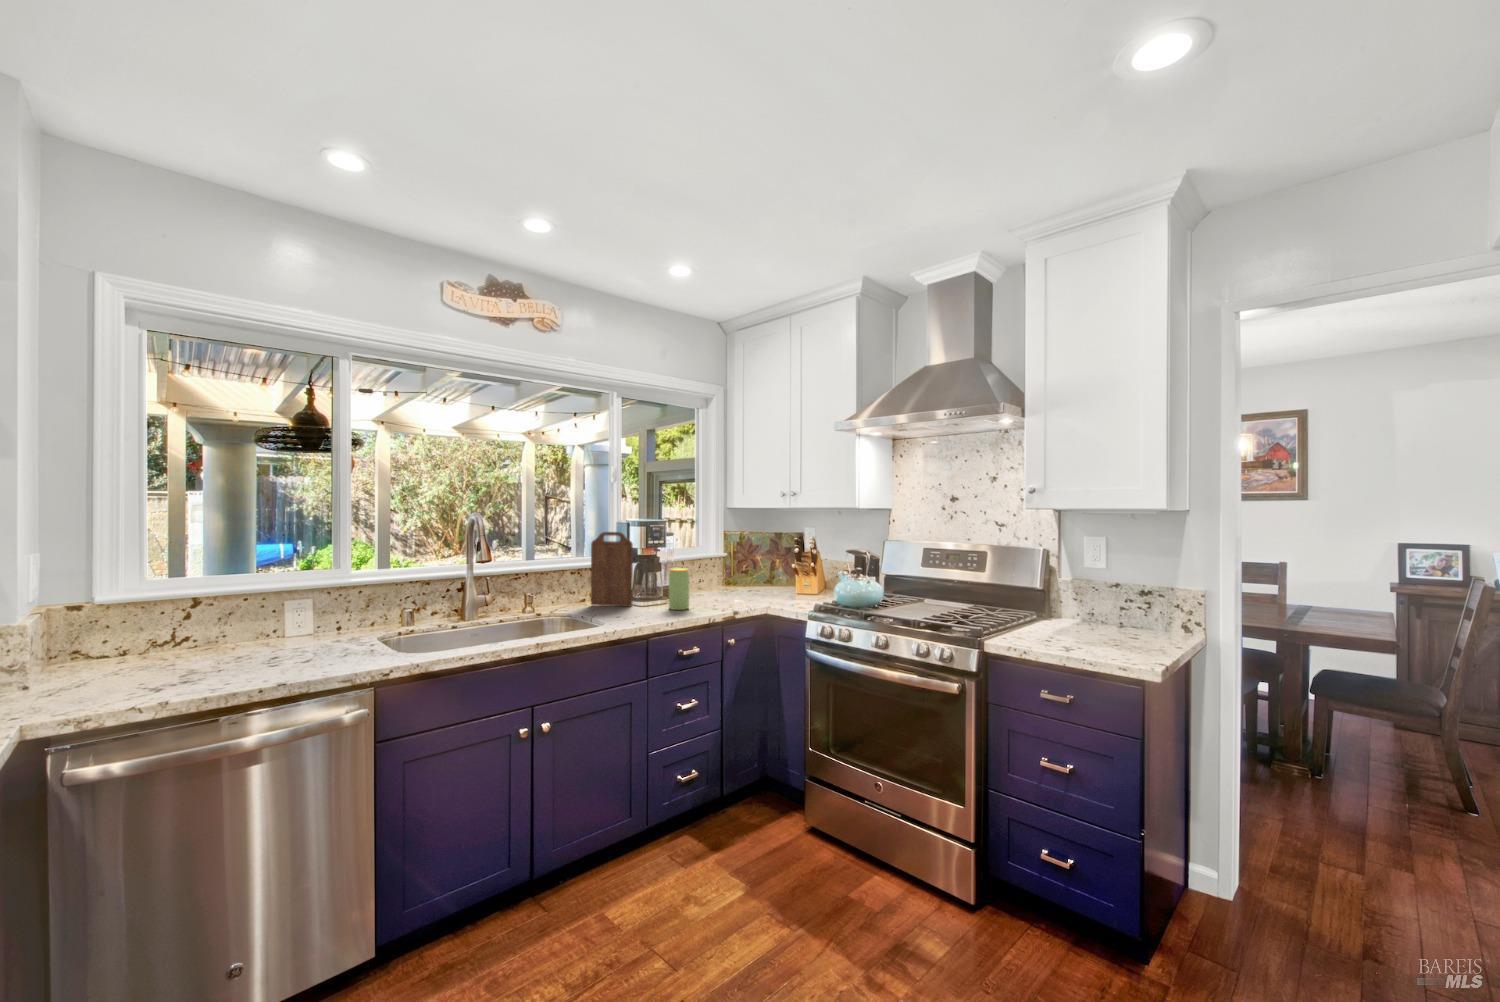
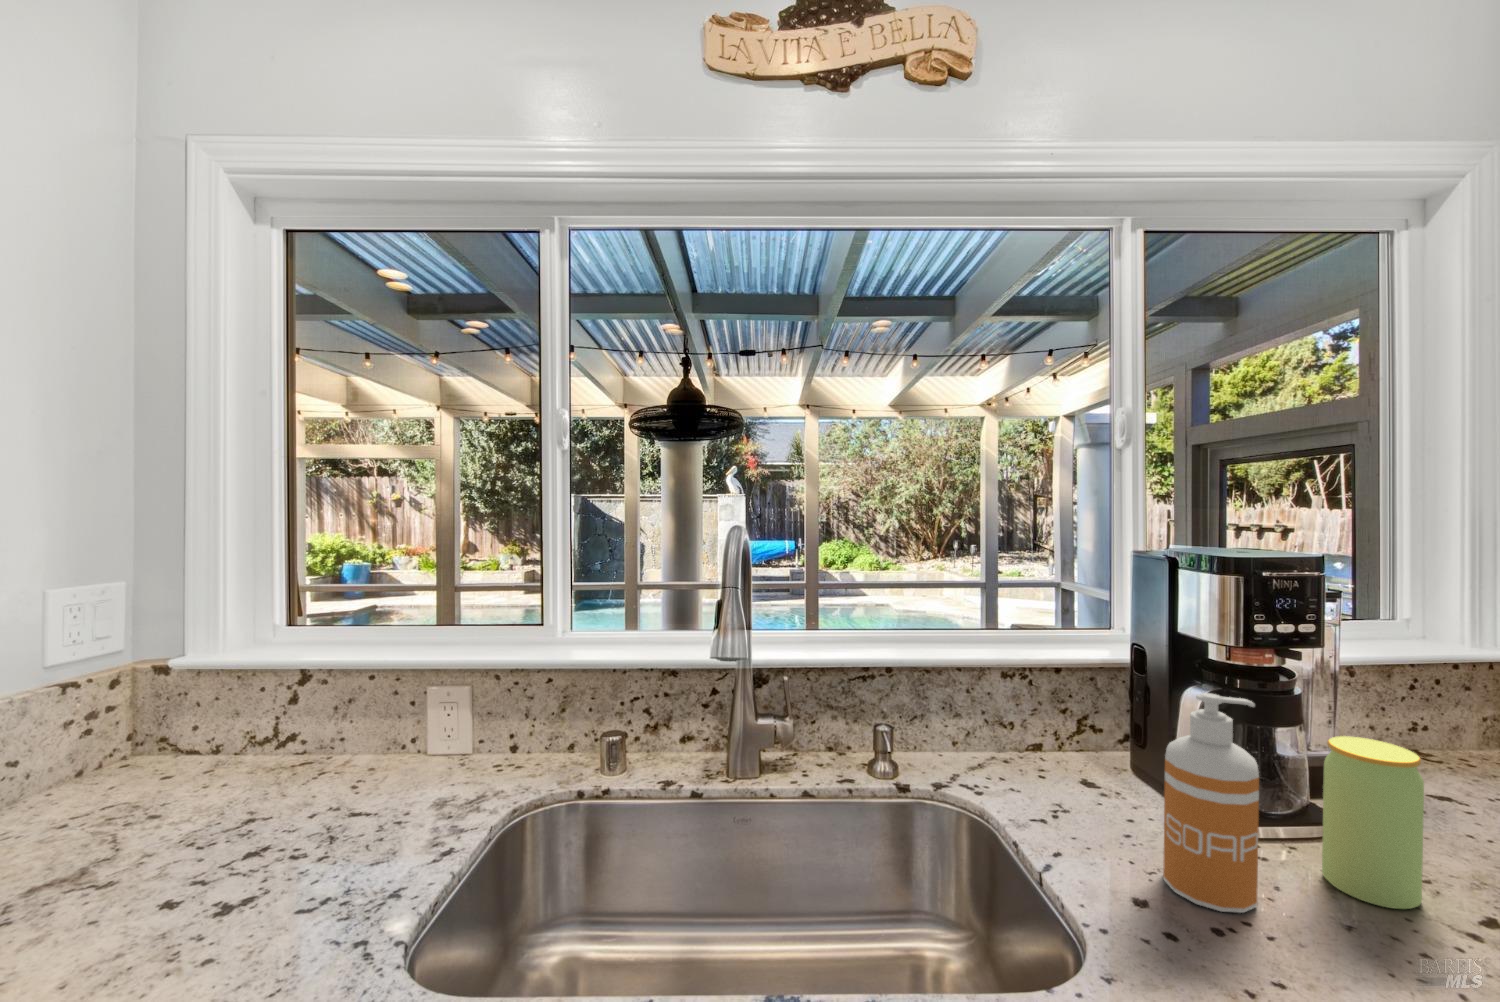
cutting board: present [591,532,633,606] -> none [1053,582,1179,807]
soap dispenser: none [629,556,652,616] -> present [1163,693,1259,913]

